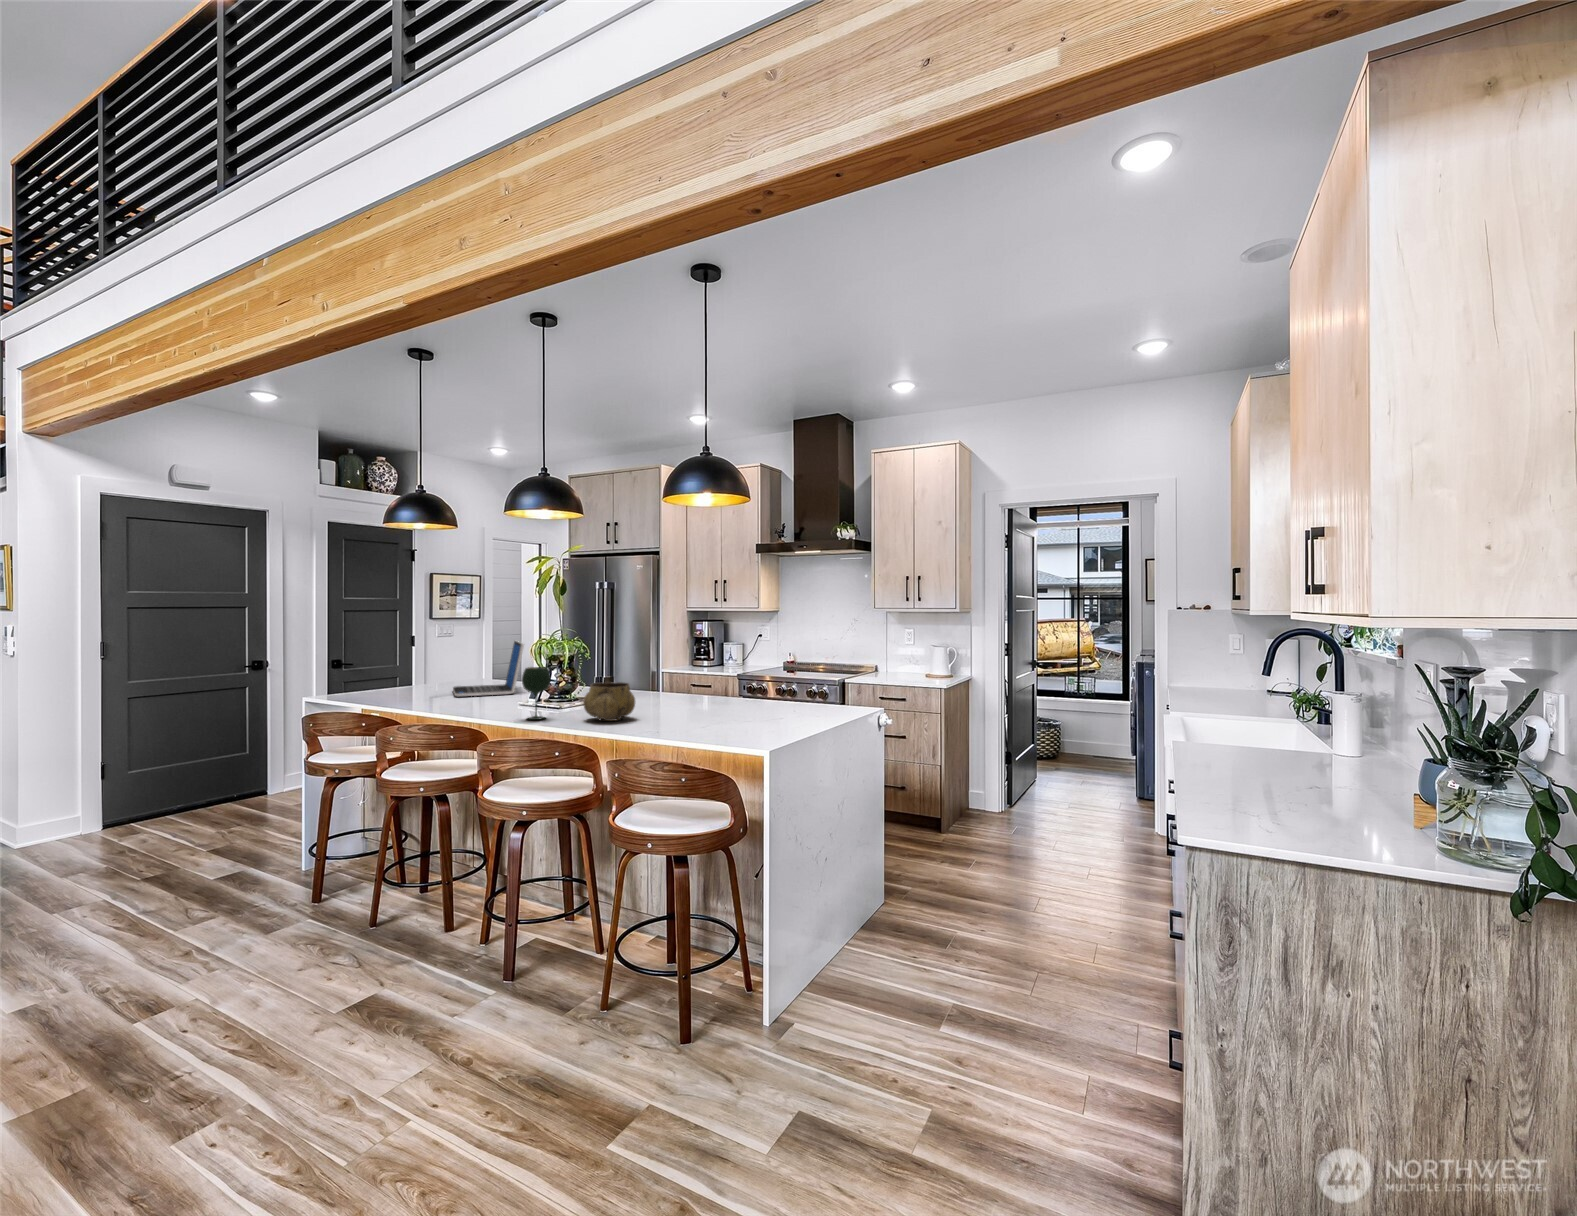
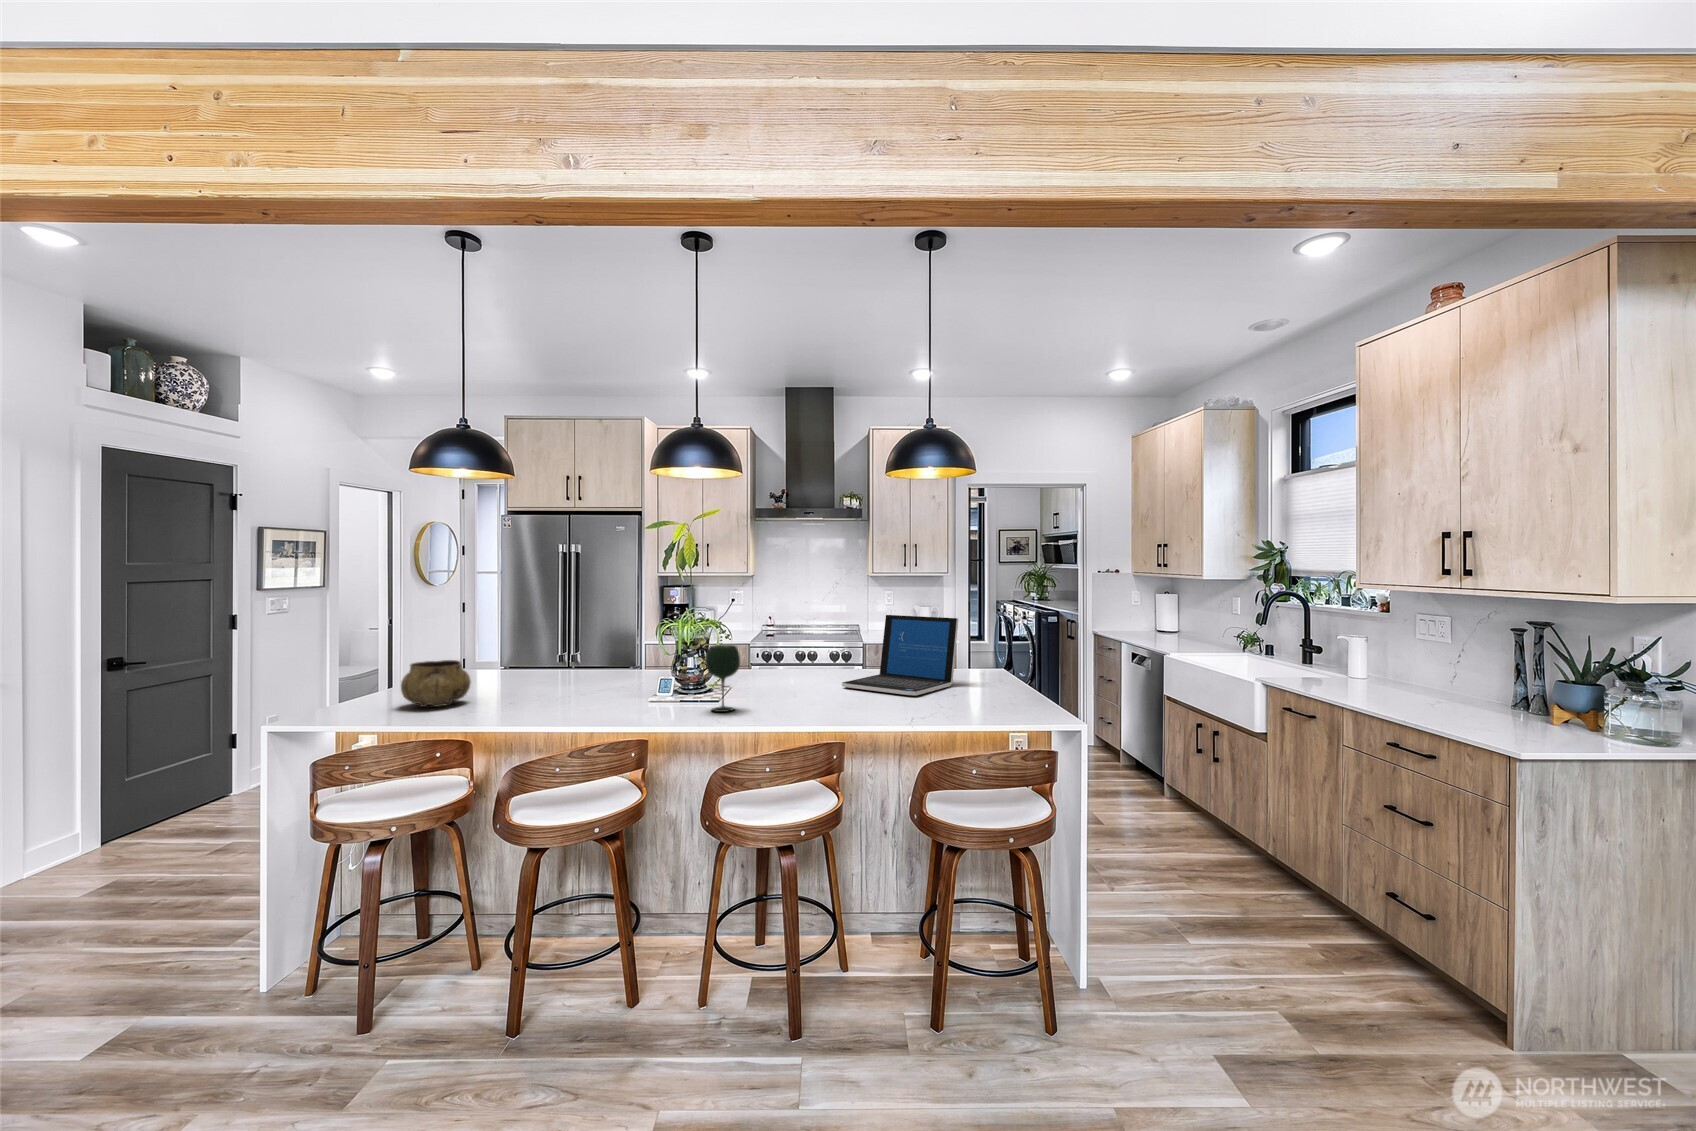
laptop: present [453,641,524,696] -> present [842,615,958,695]
decorative bowl: present [583,682,635,721] -> present [401,660,471,707]

